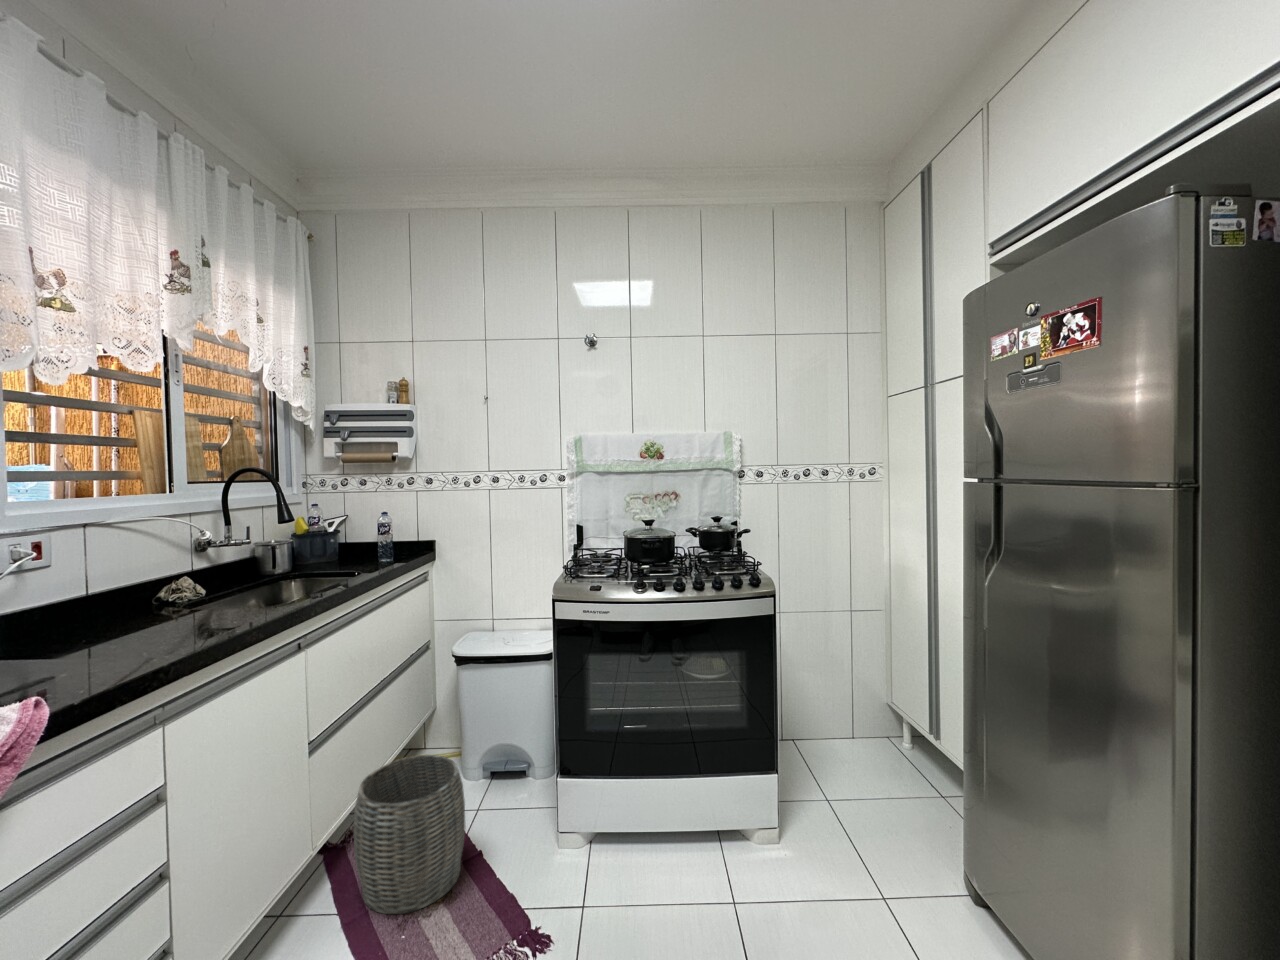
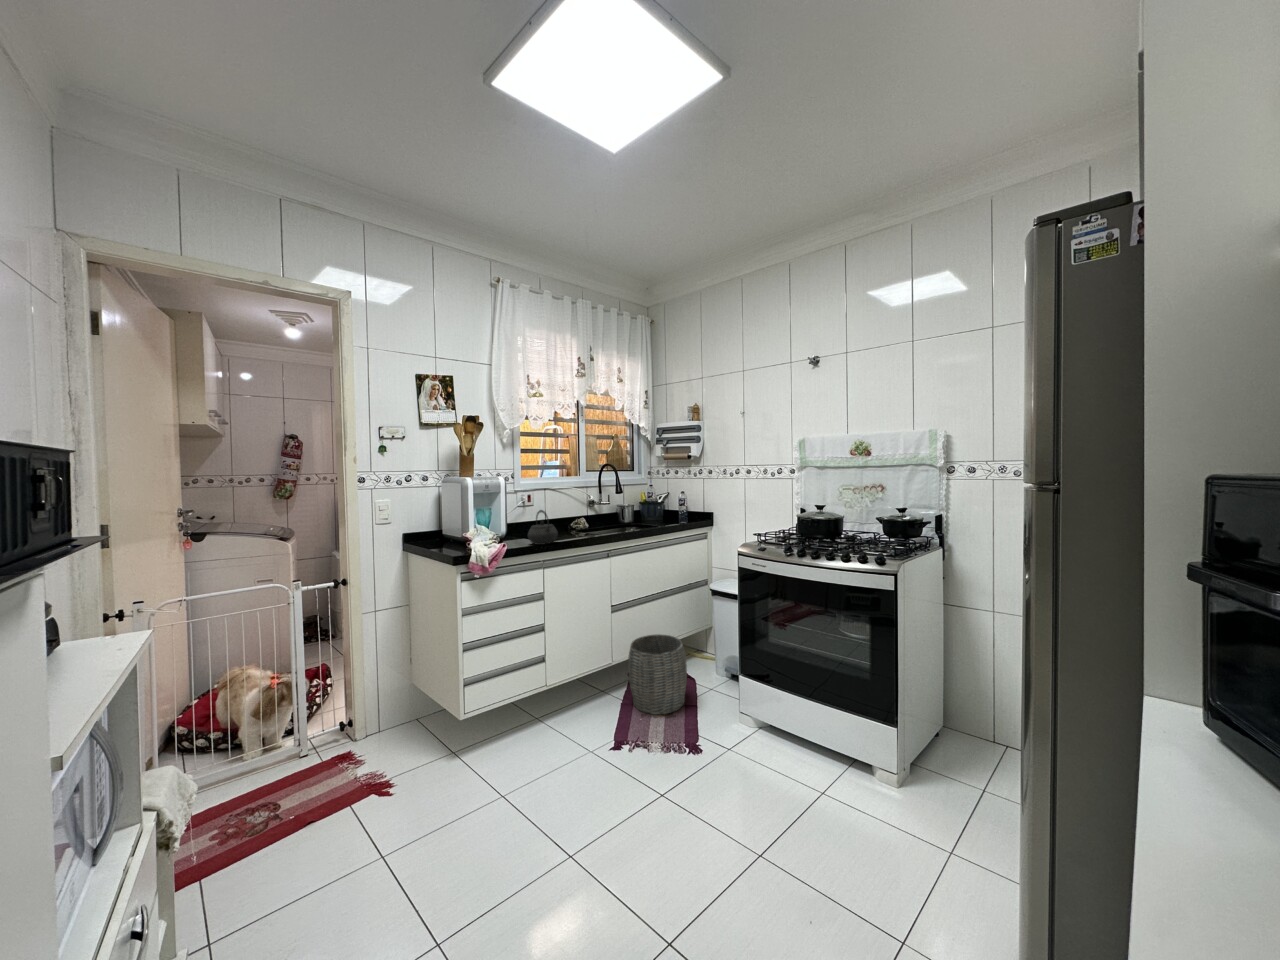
kettle: none [110,558,200,641] -> present [528,510,558,545]

